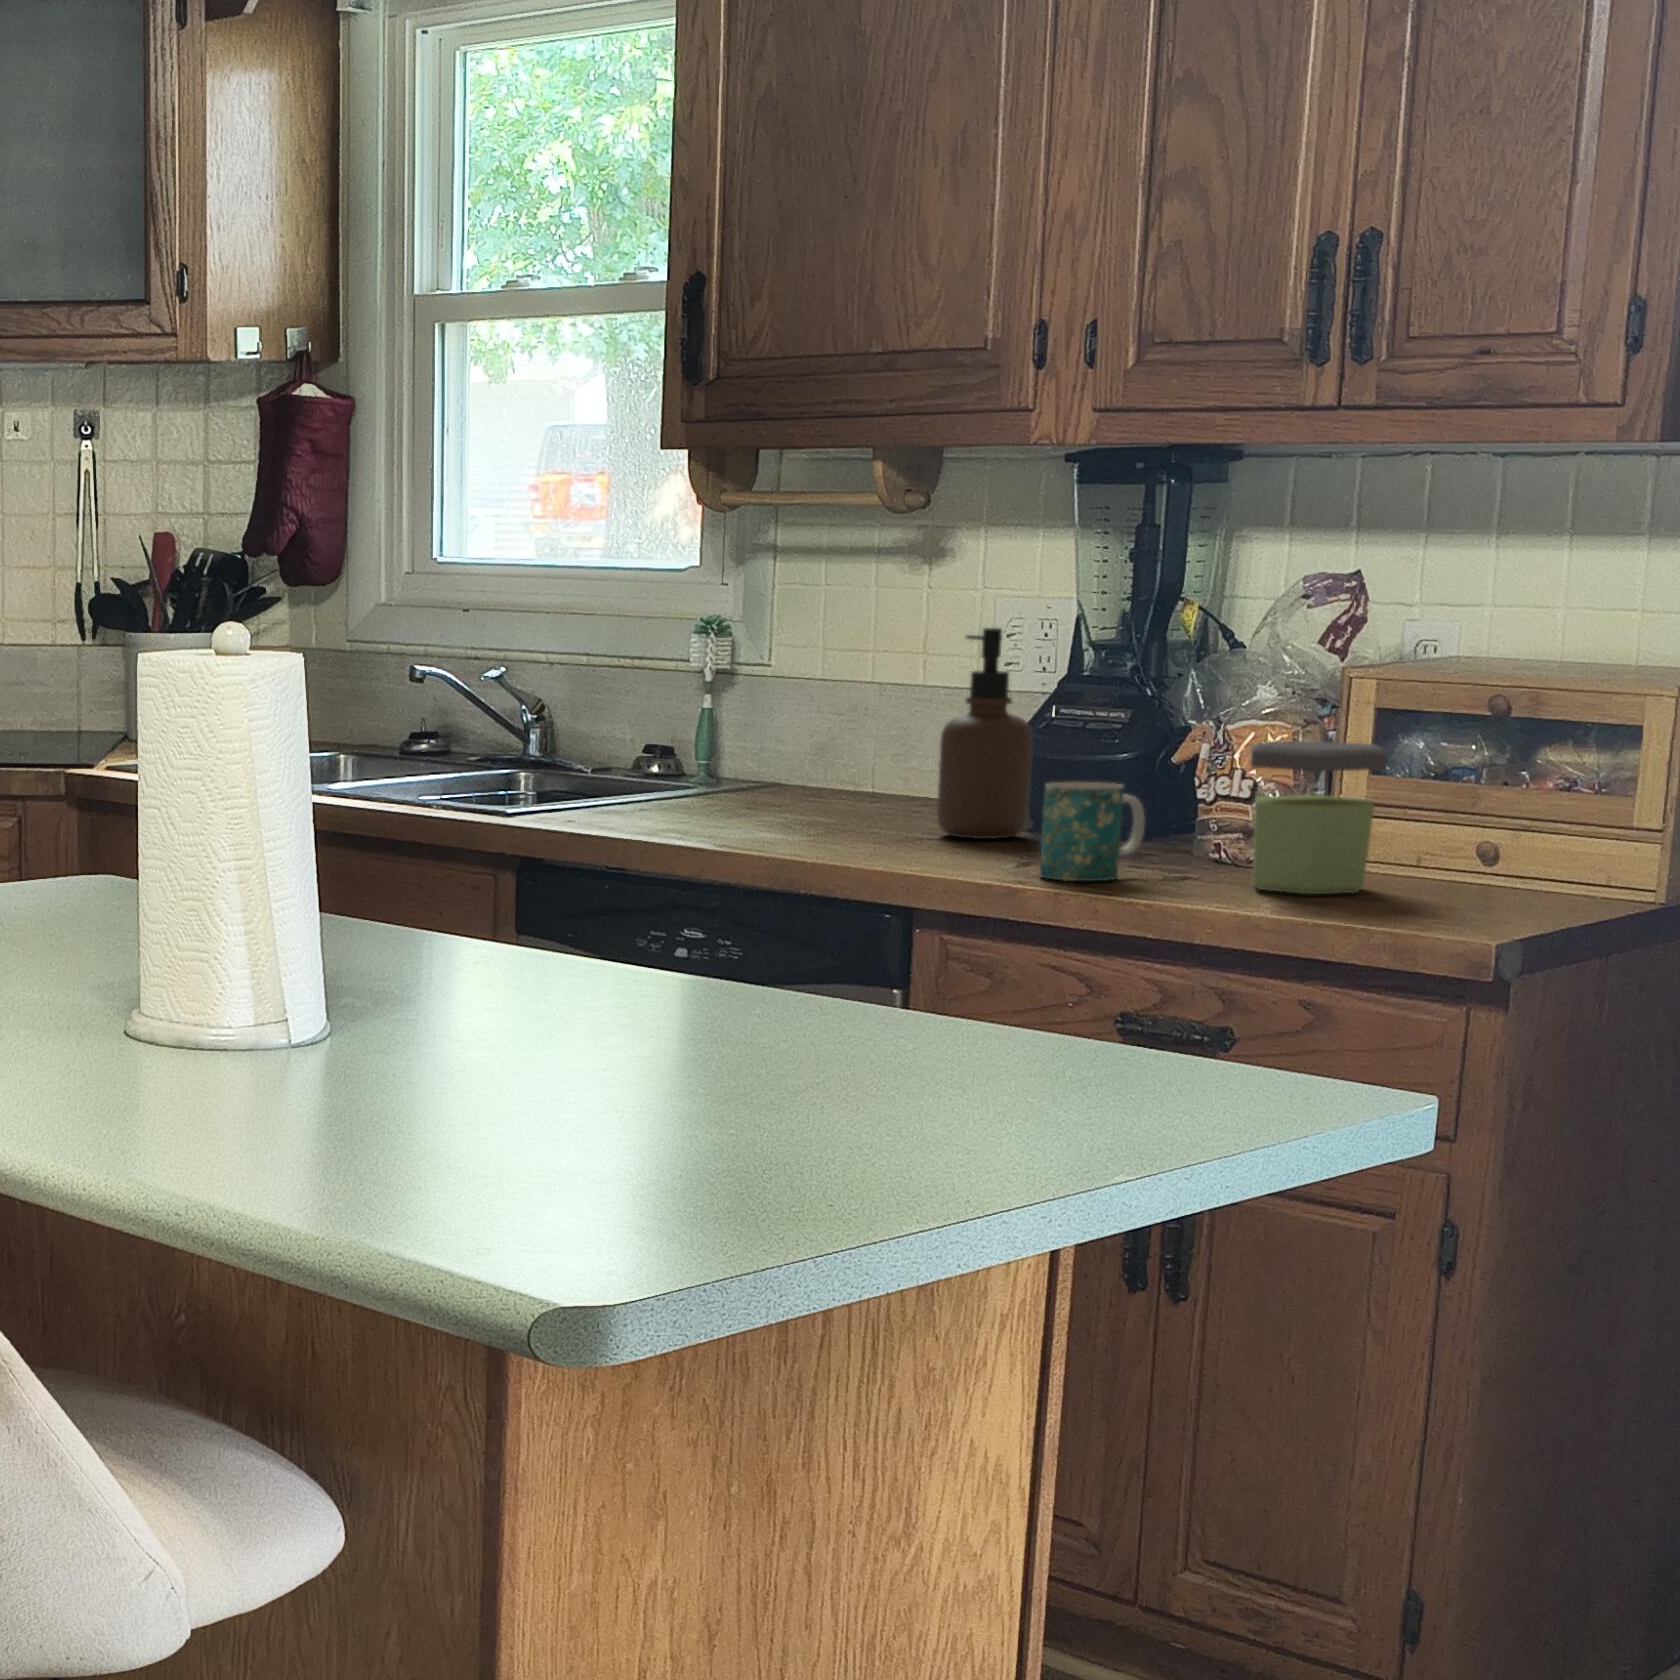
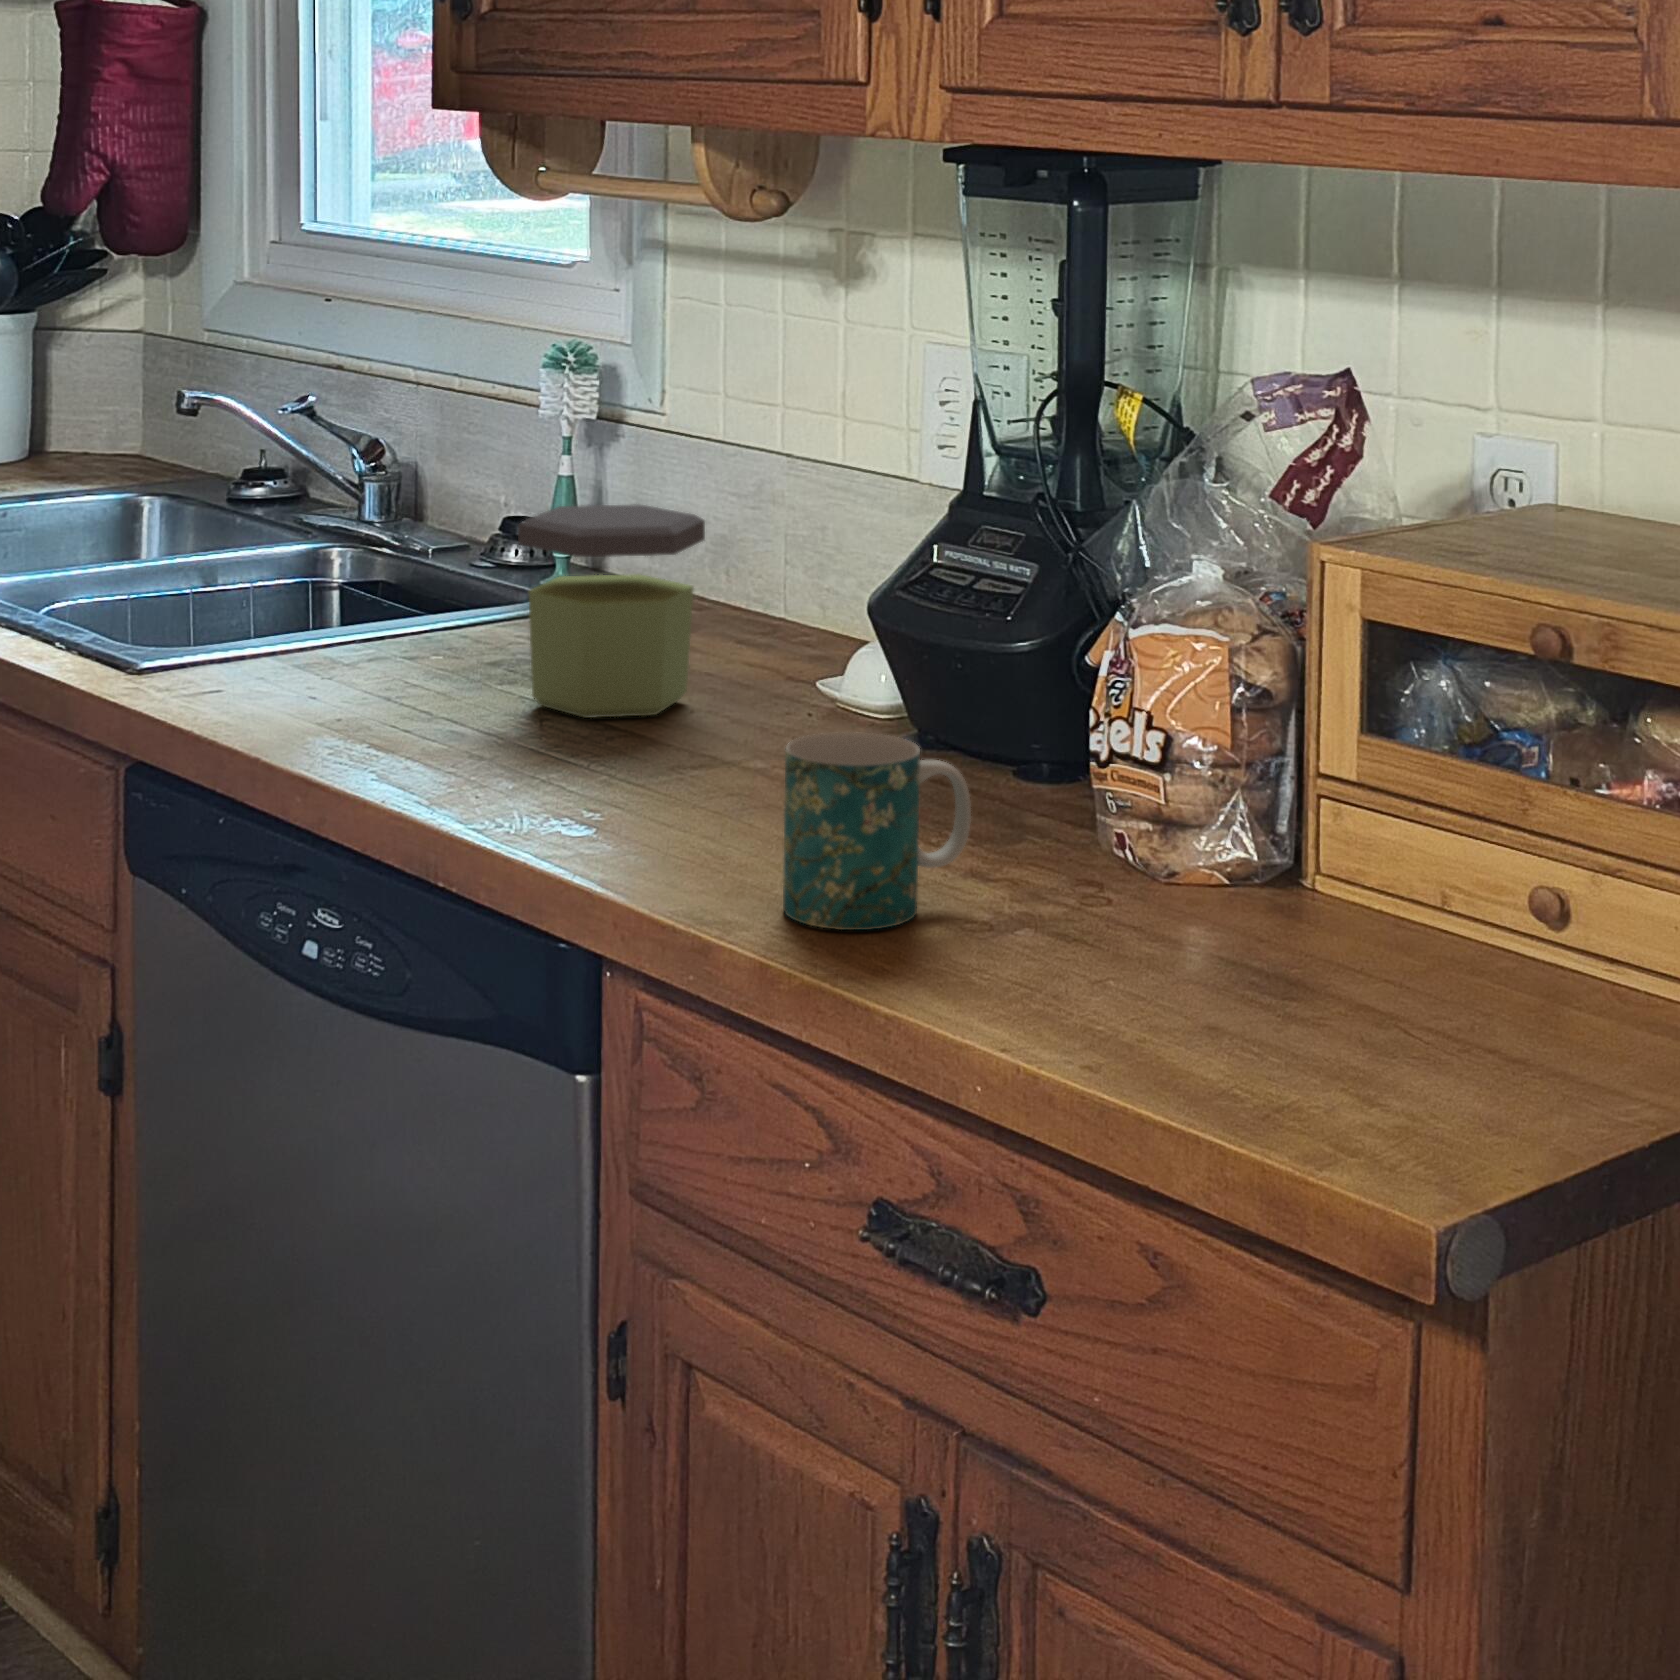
soap dispenser: present [937,628,1033,839] -> none [744,417,890,763]
jar: present [1251,741,1387,894] -> present [518,504,705,718]

